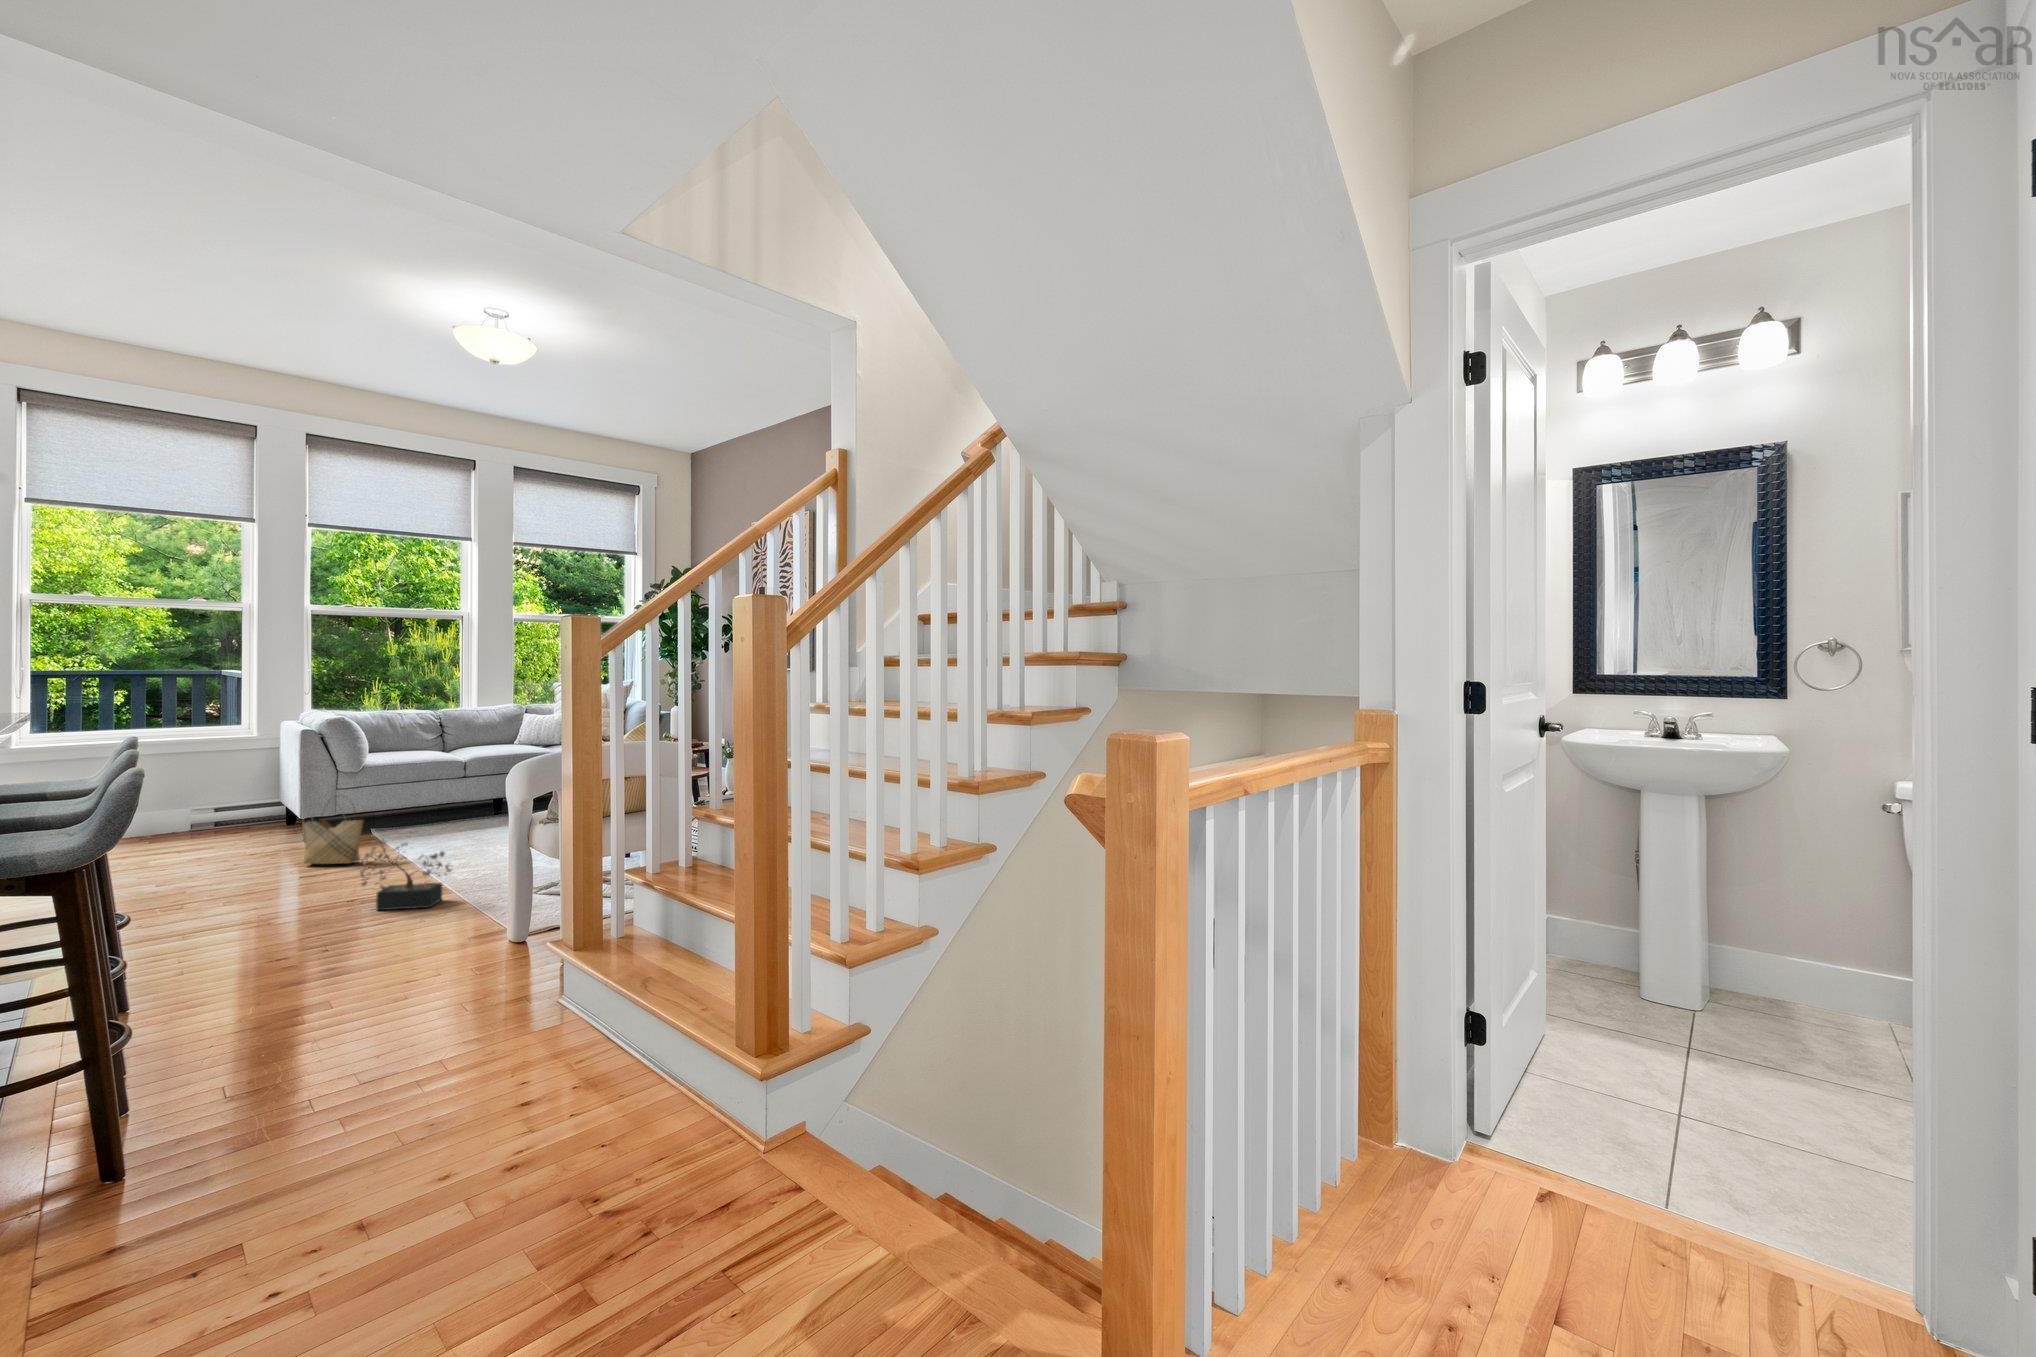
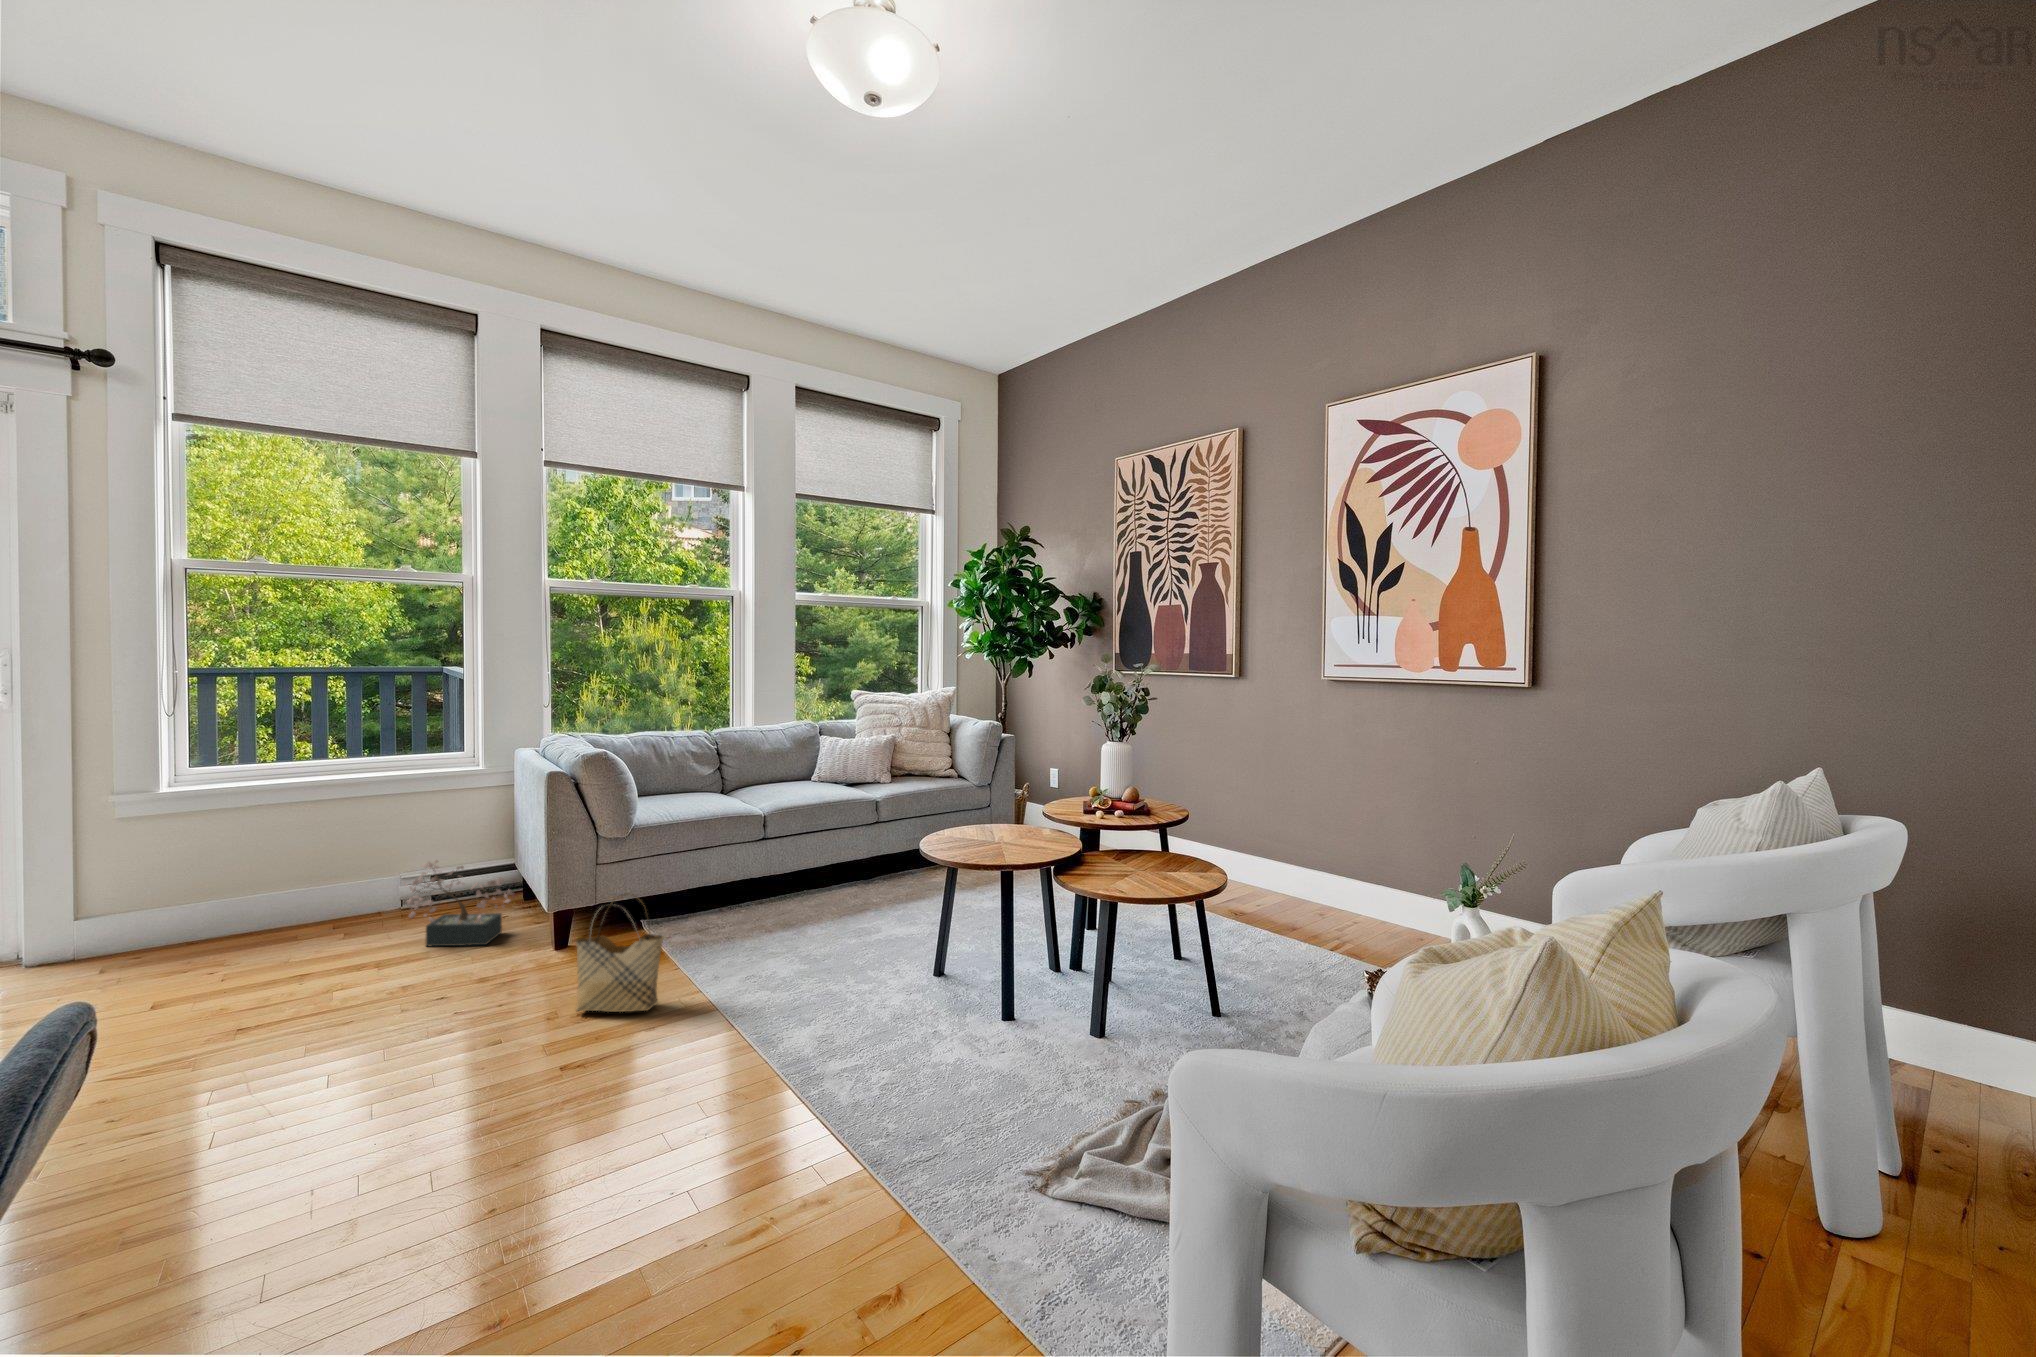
decorative plant: present [357,839,451,910] -> present [404,860,511,947]

